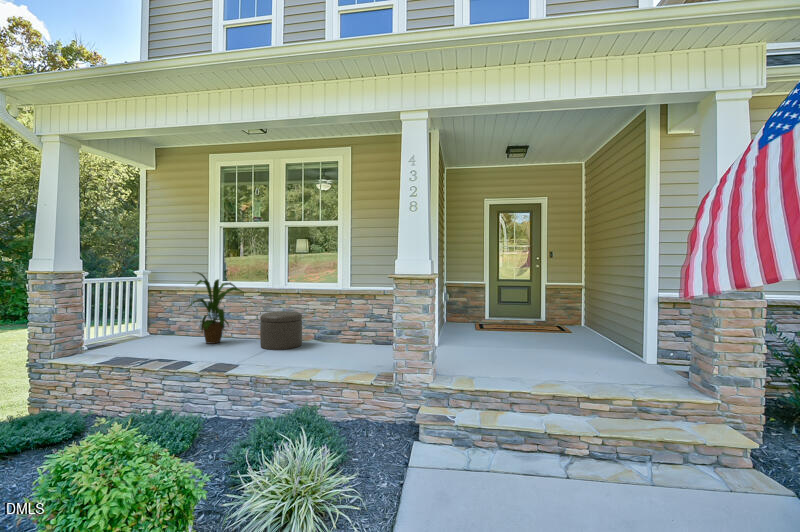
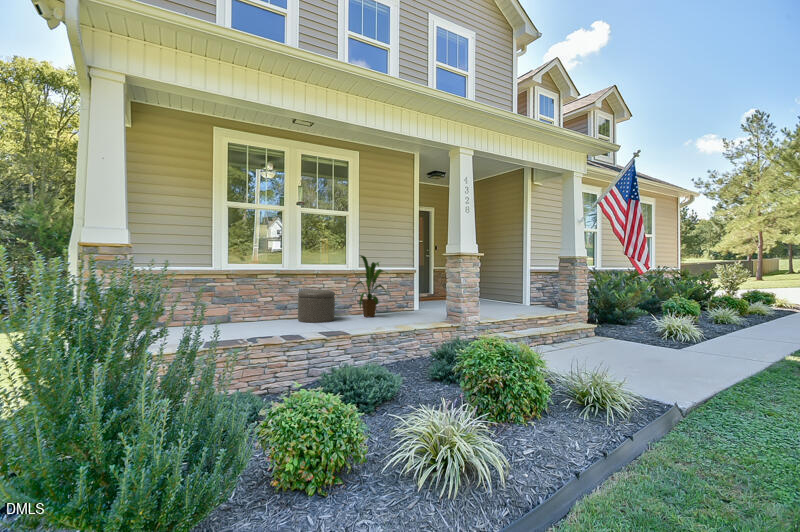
house plant: present [190,273,244,344] -> present [355,255,385,317]

